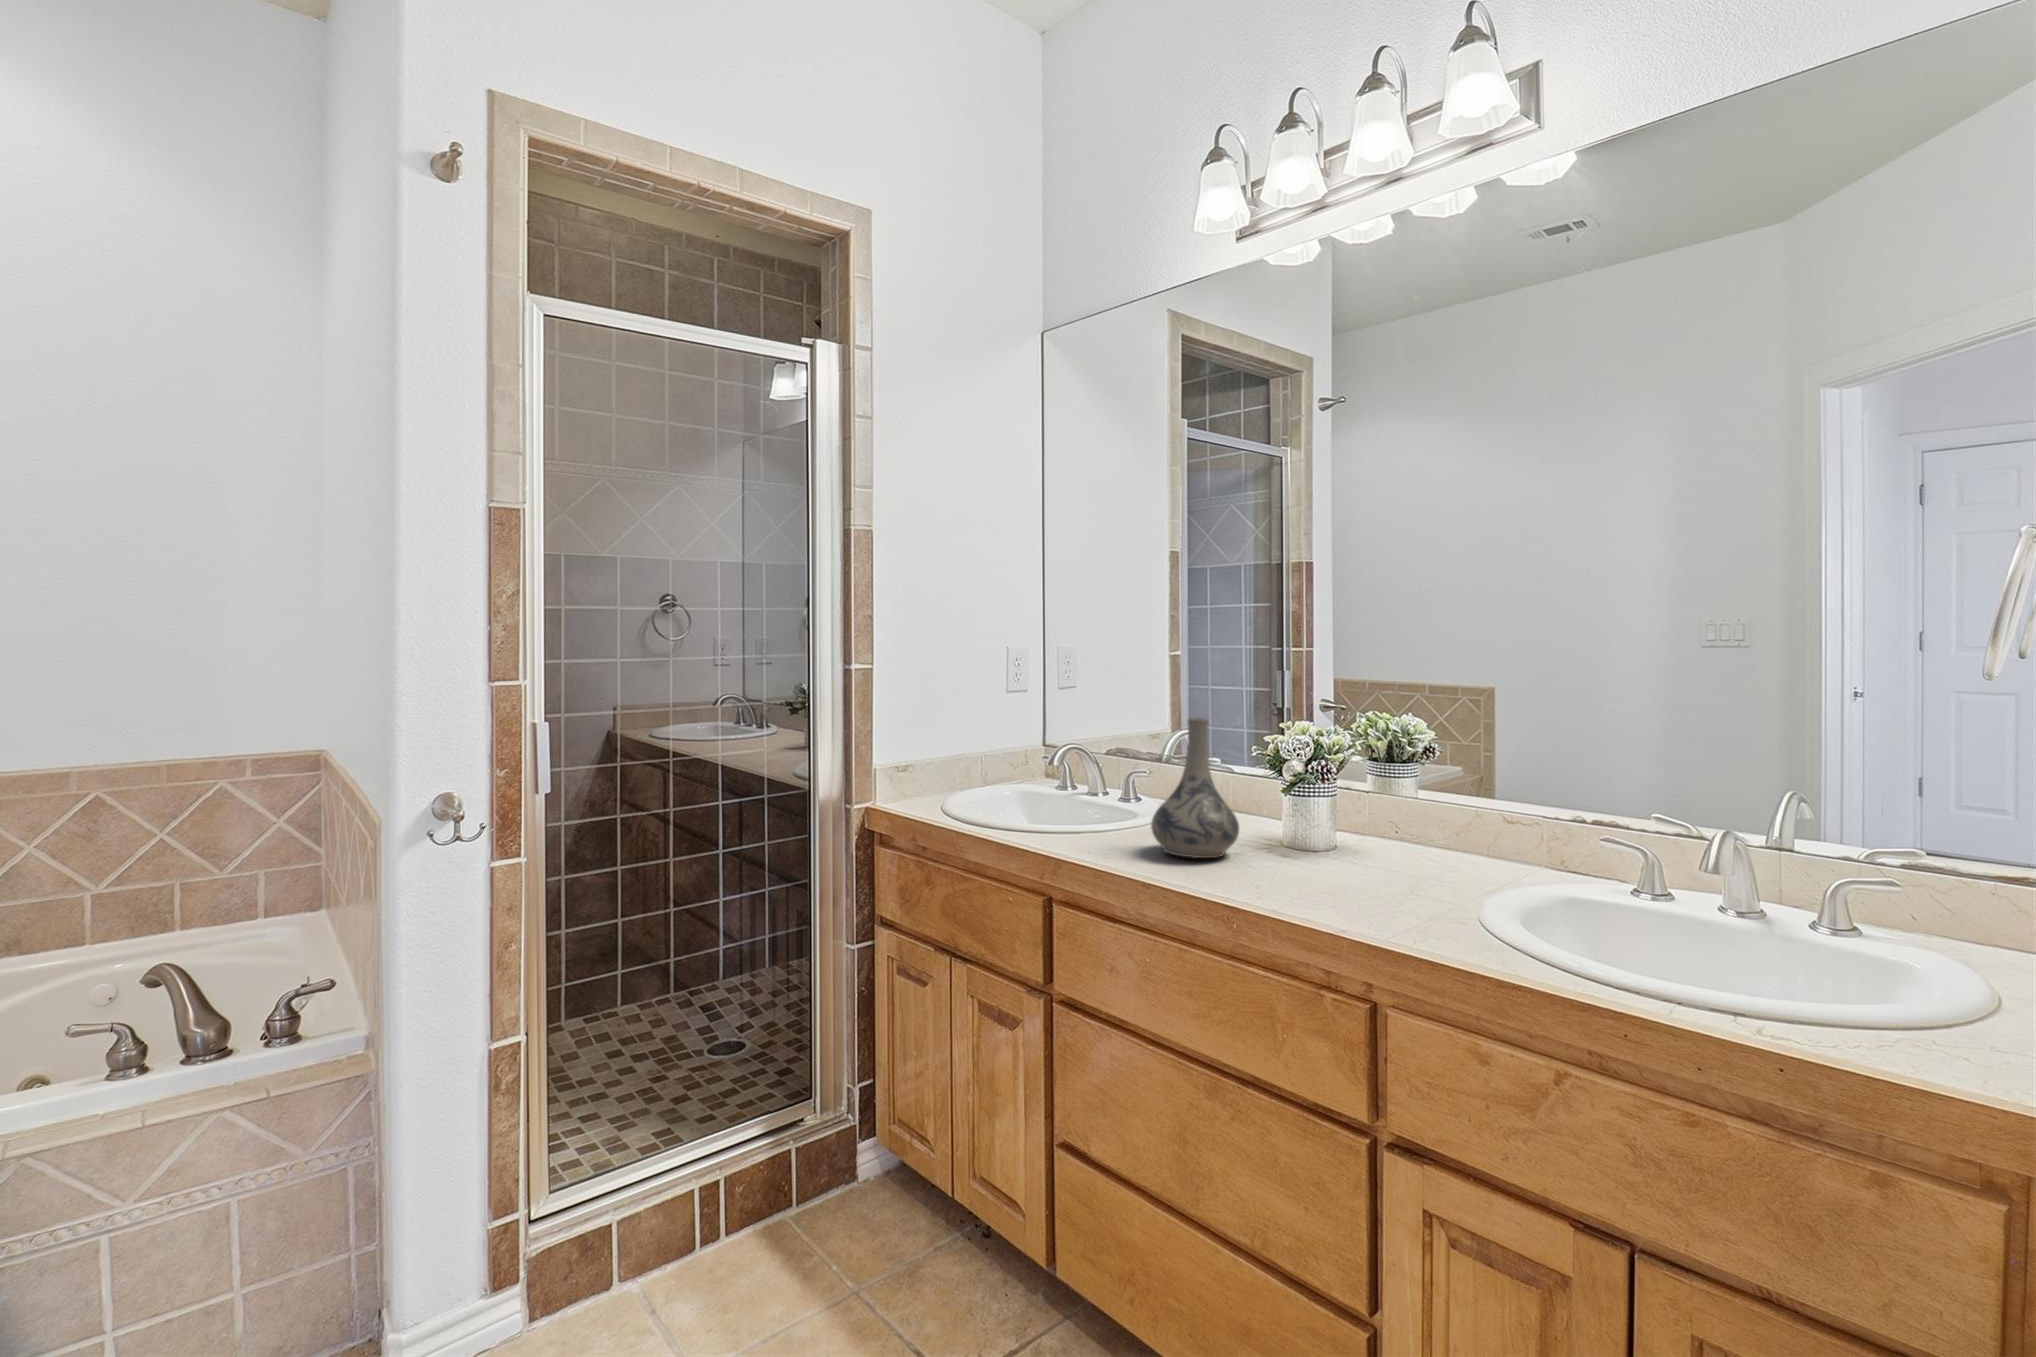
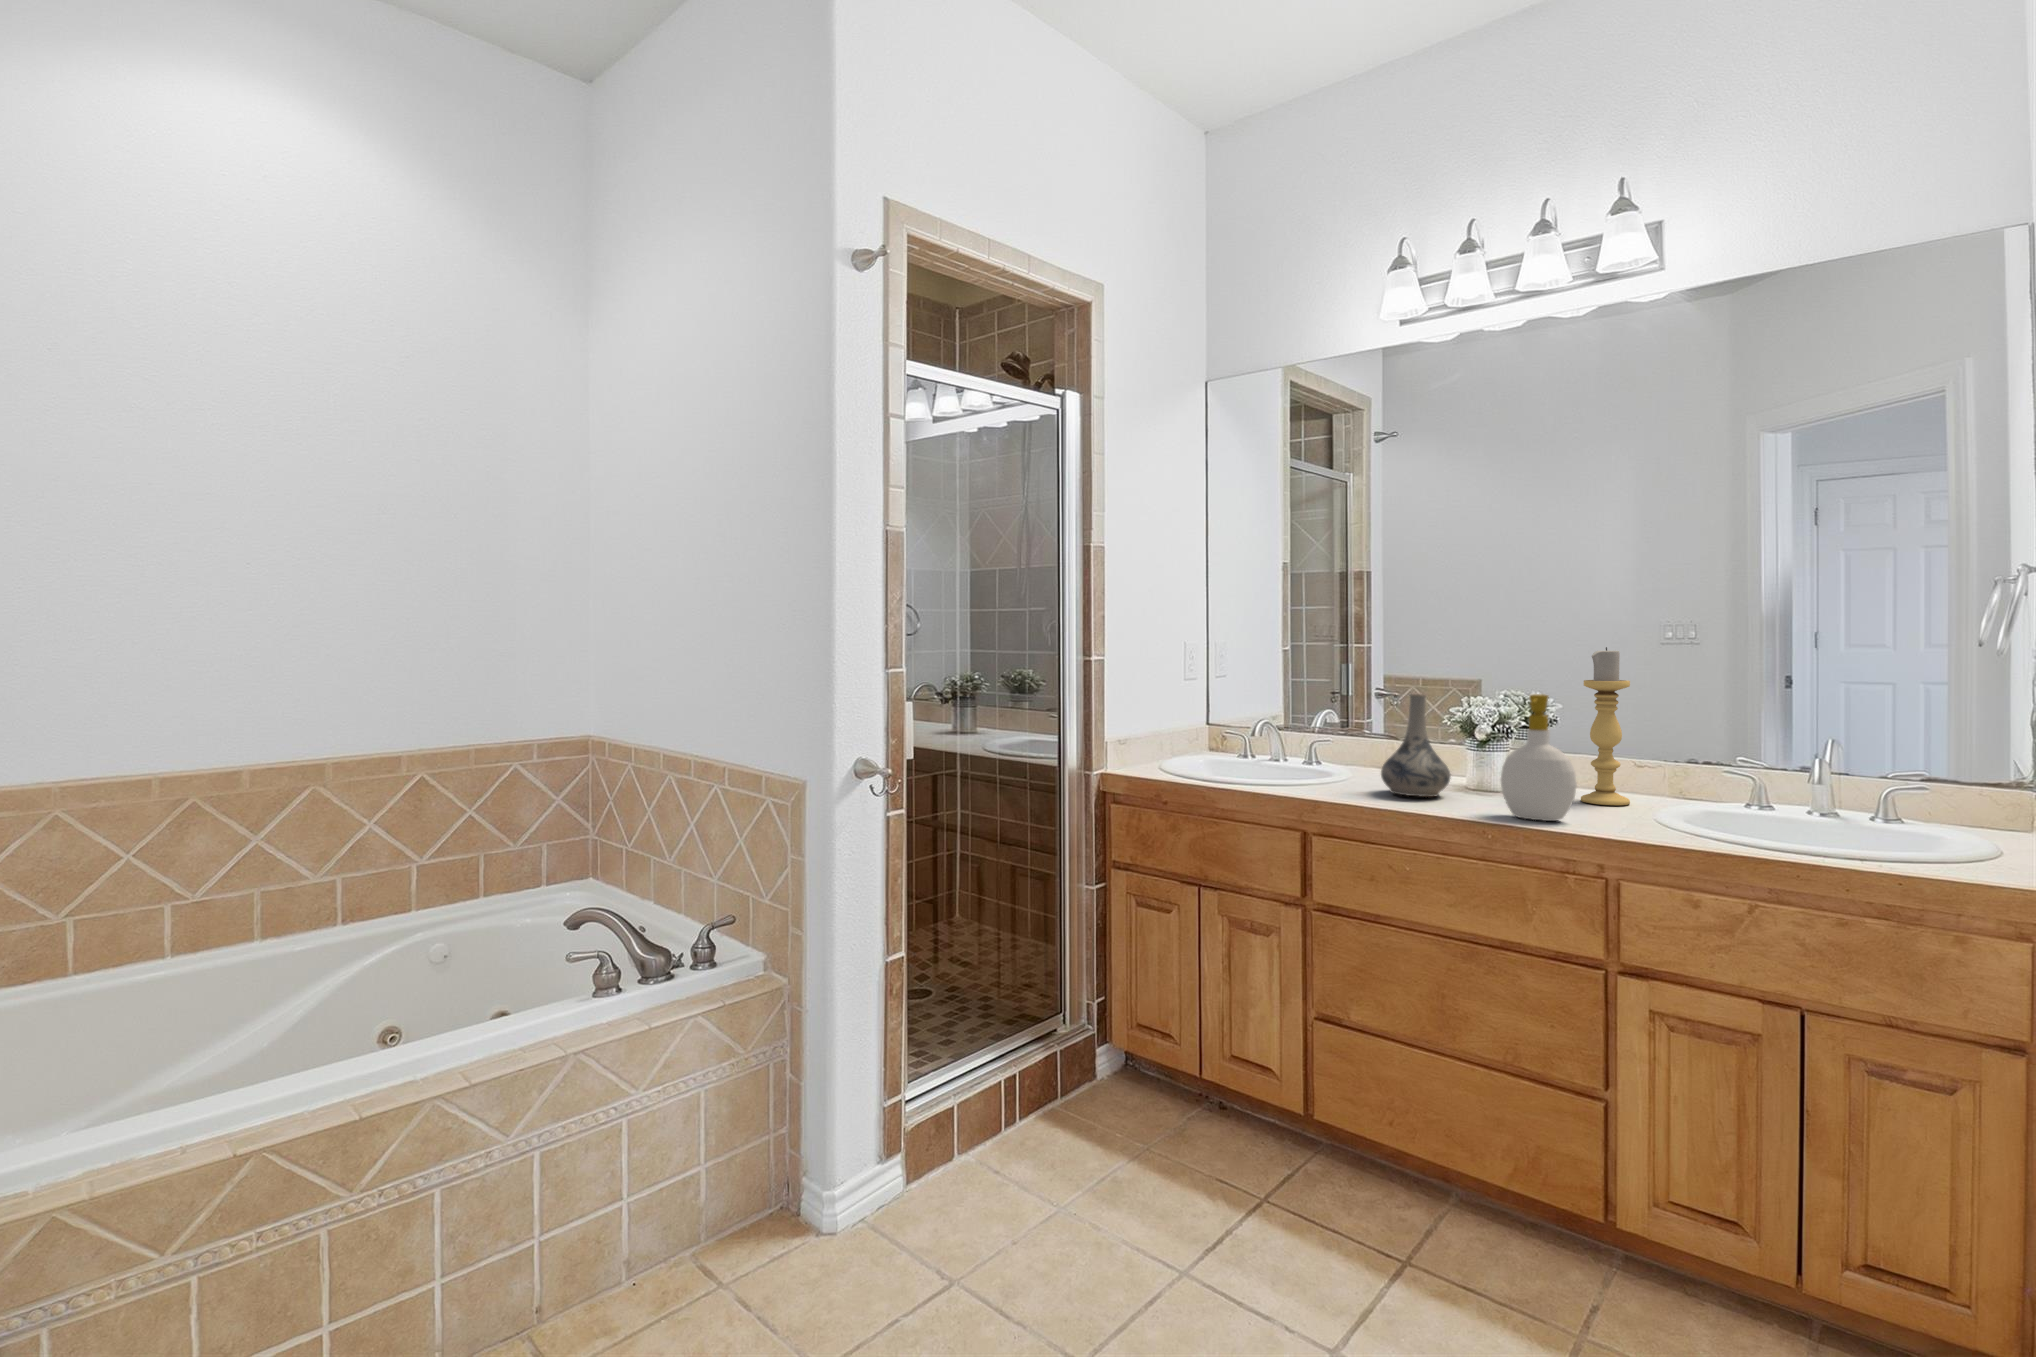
candle holder: none [1409,657,1474,882] -> present [1581,647,1630,805]
soap bottle: none [1260,724,1354,907] -> present [1501,694,1577,821]

